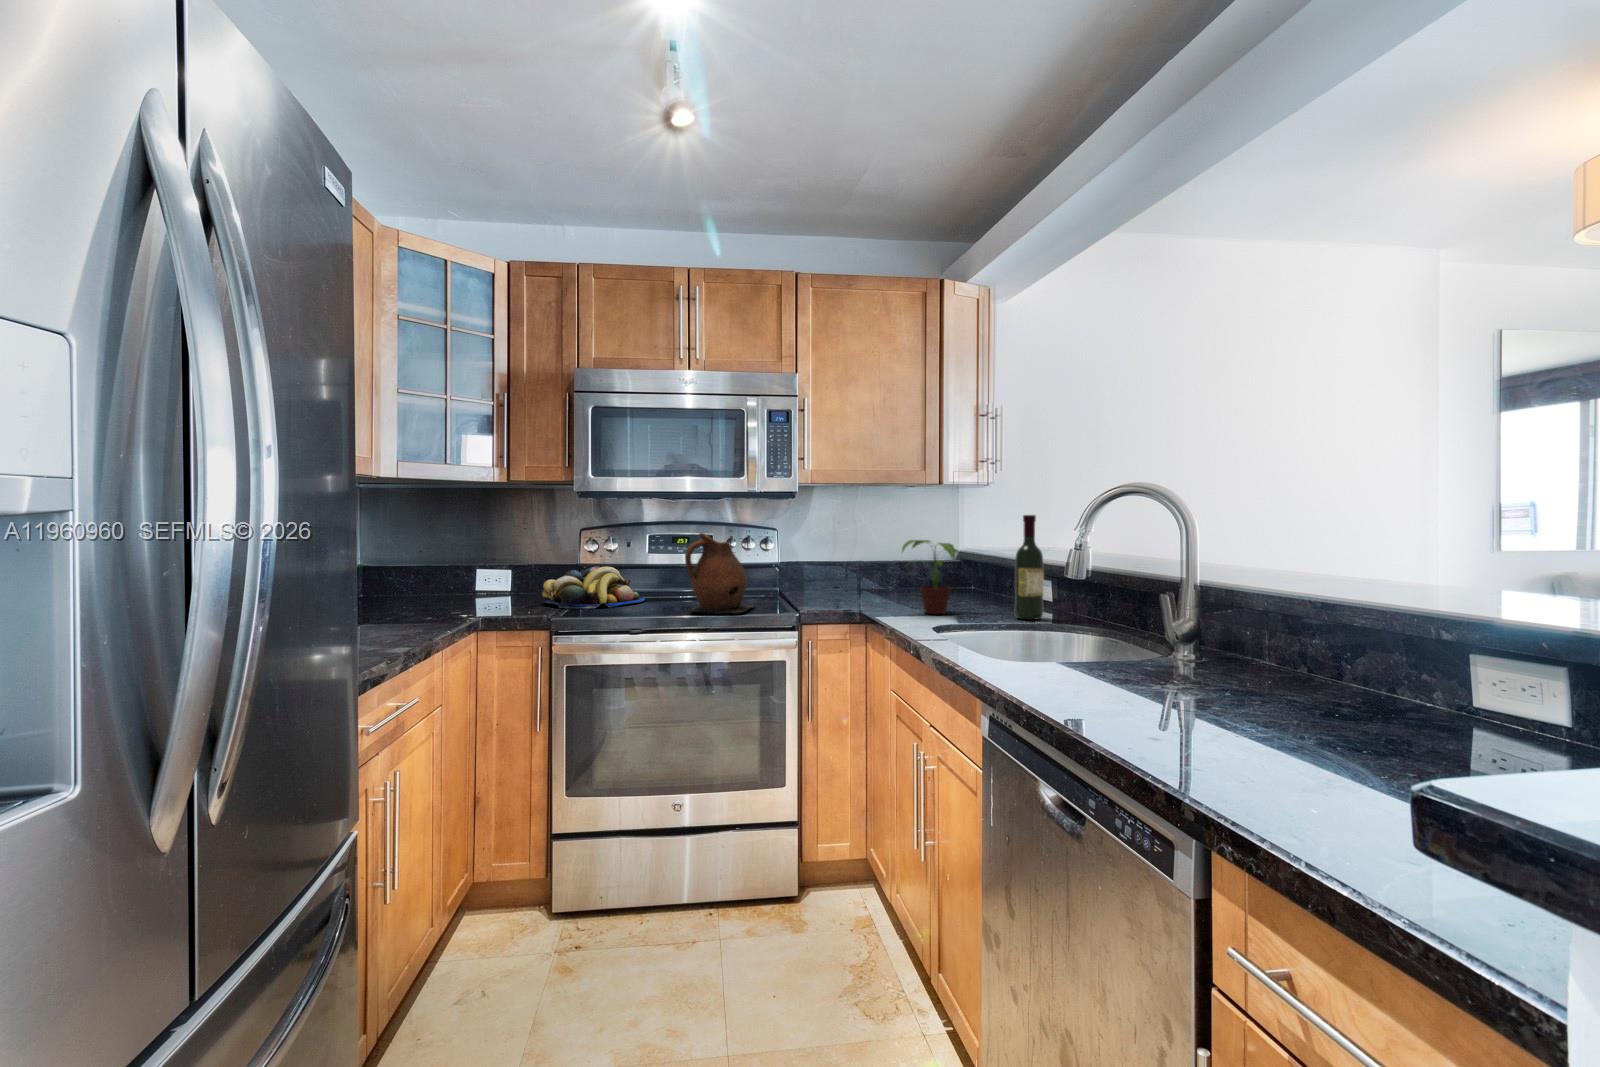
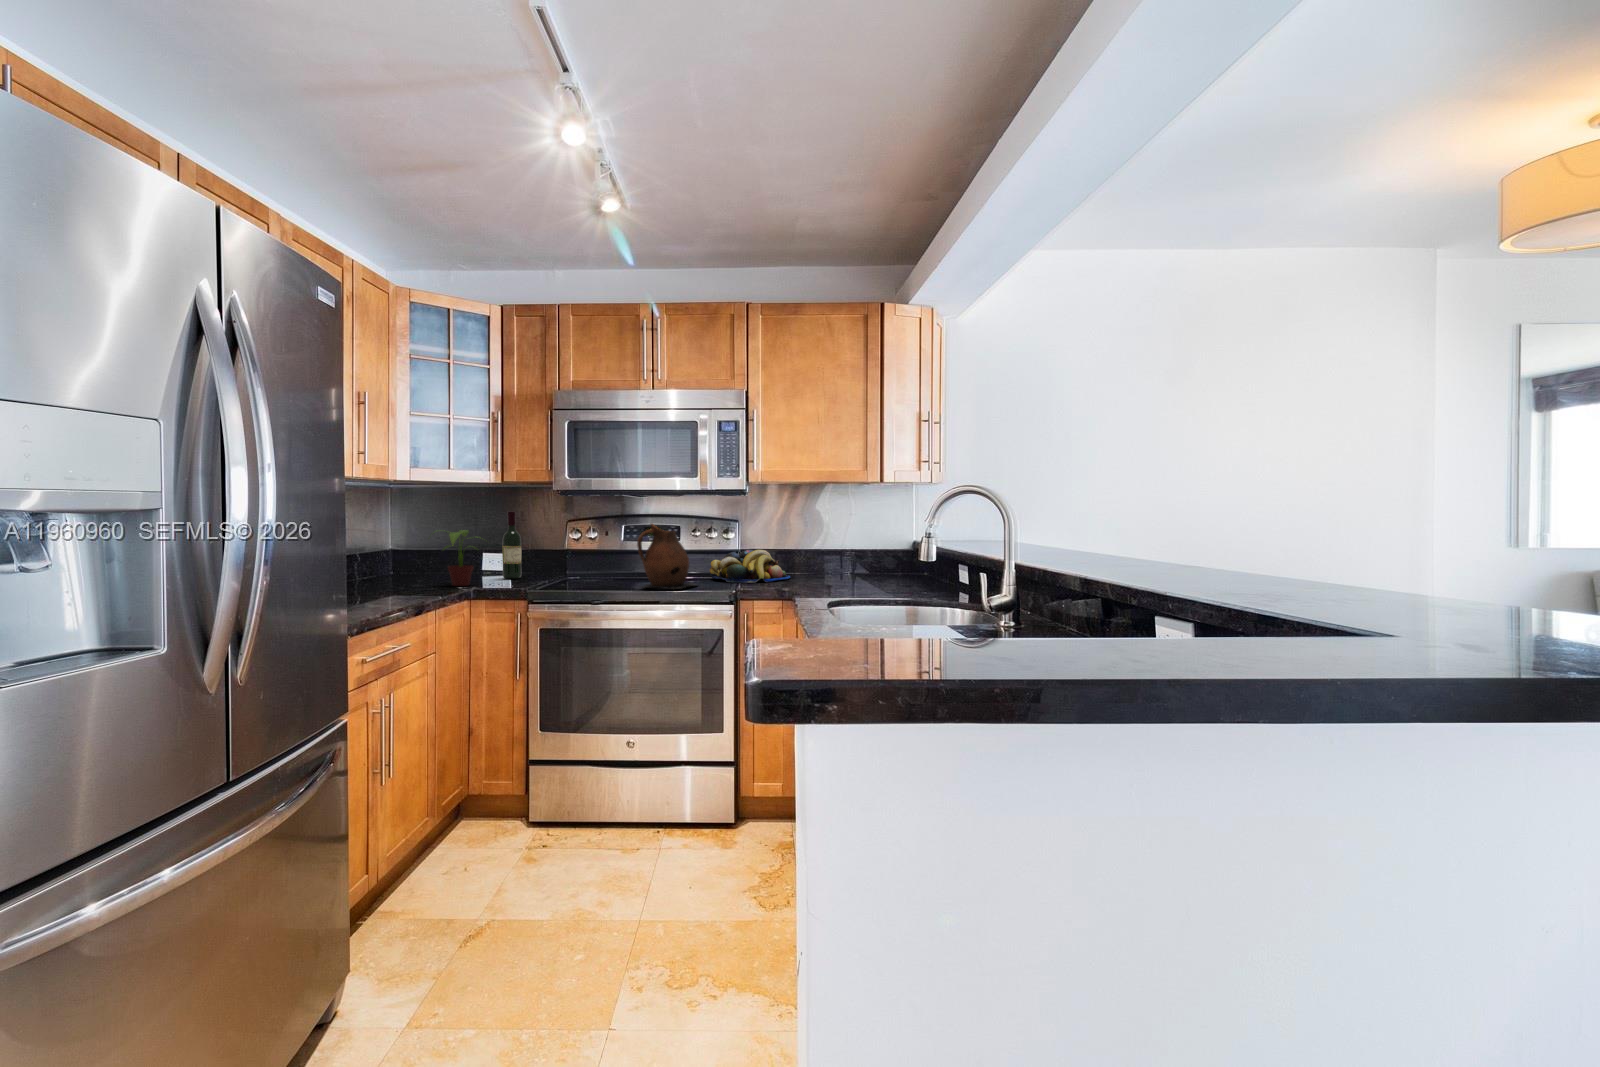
wine bottle: present [1015,515,1044,620] -> present [502,511,522,579]
potted plant: present [902,540,961,614] -> present [433,530,475,586]
fruit bowl: present [542,566,645,608] -> present [710,550,790,582]

